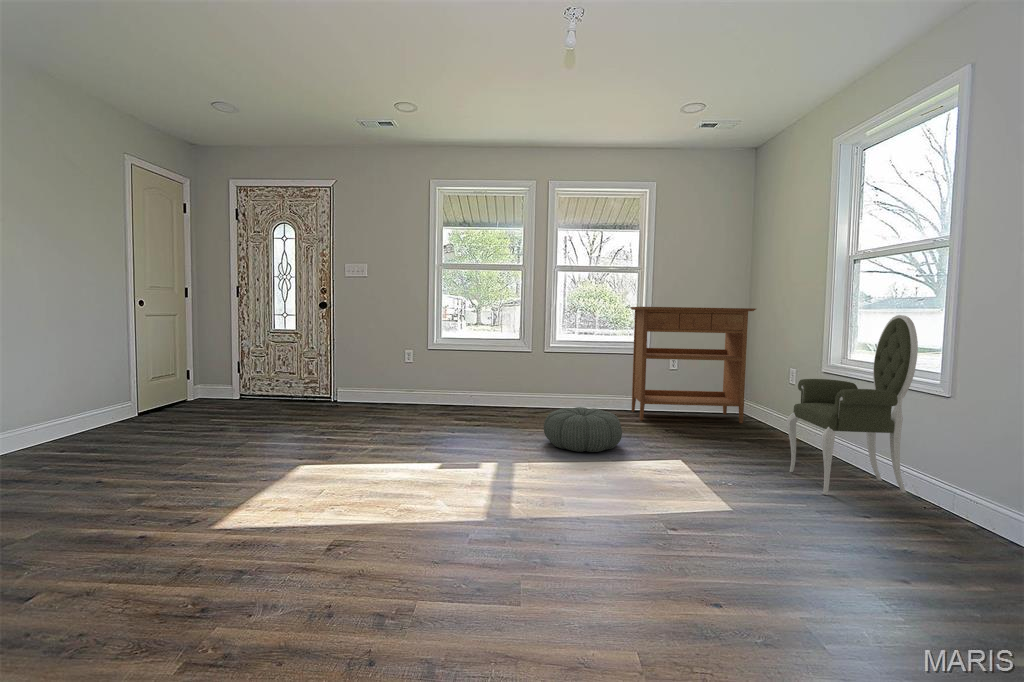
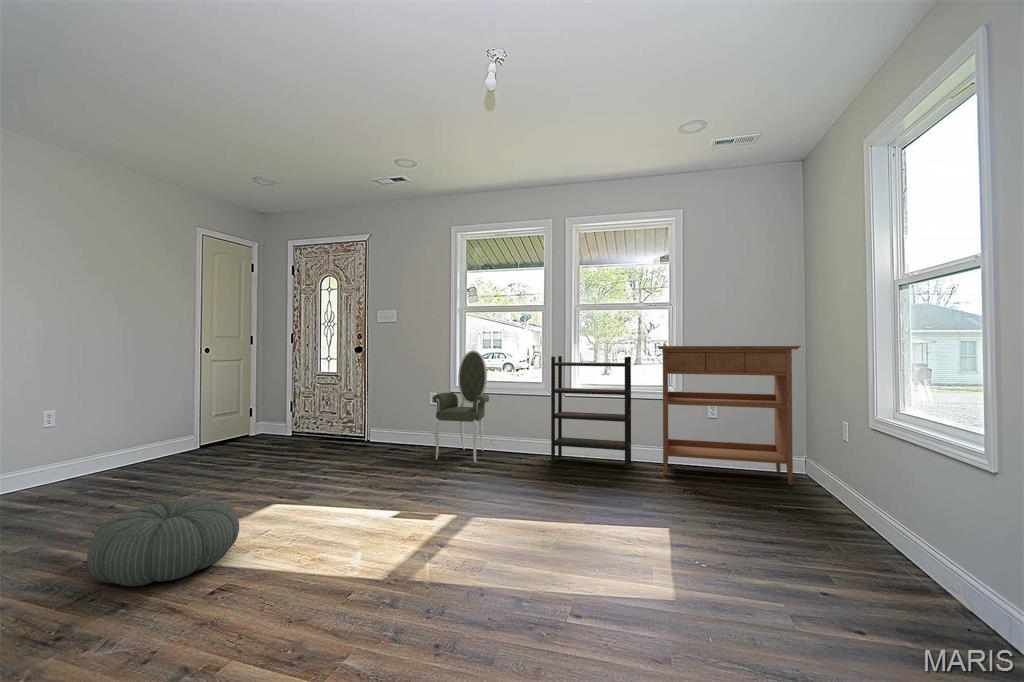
bookshelf: none [536,315,611,417] -> present [551,356,631,469]
armchair: present [787,315,918,495] -> present [433,351,489,462]
pouf: present [544,407,622,452] -> present [87,499,239,586]

